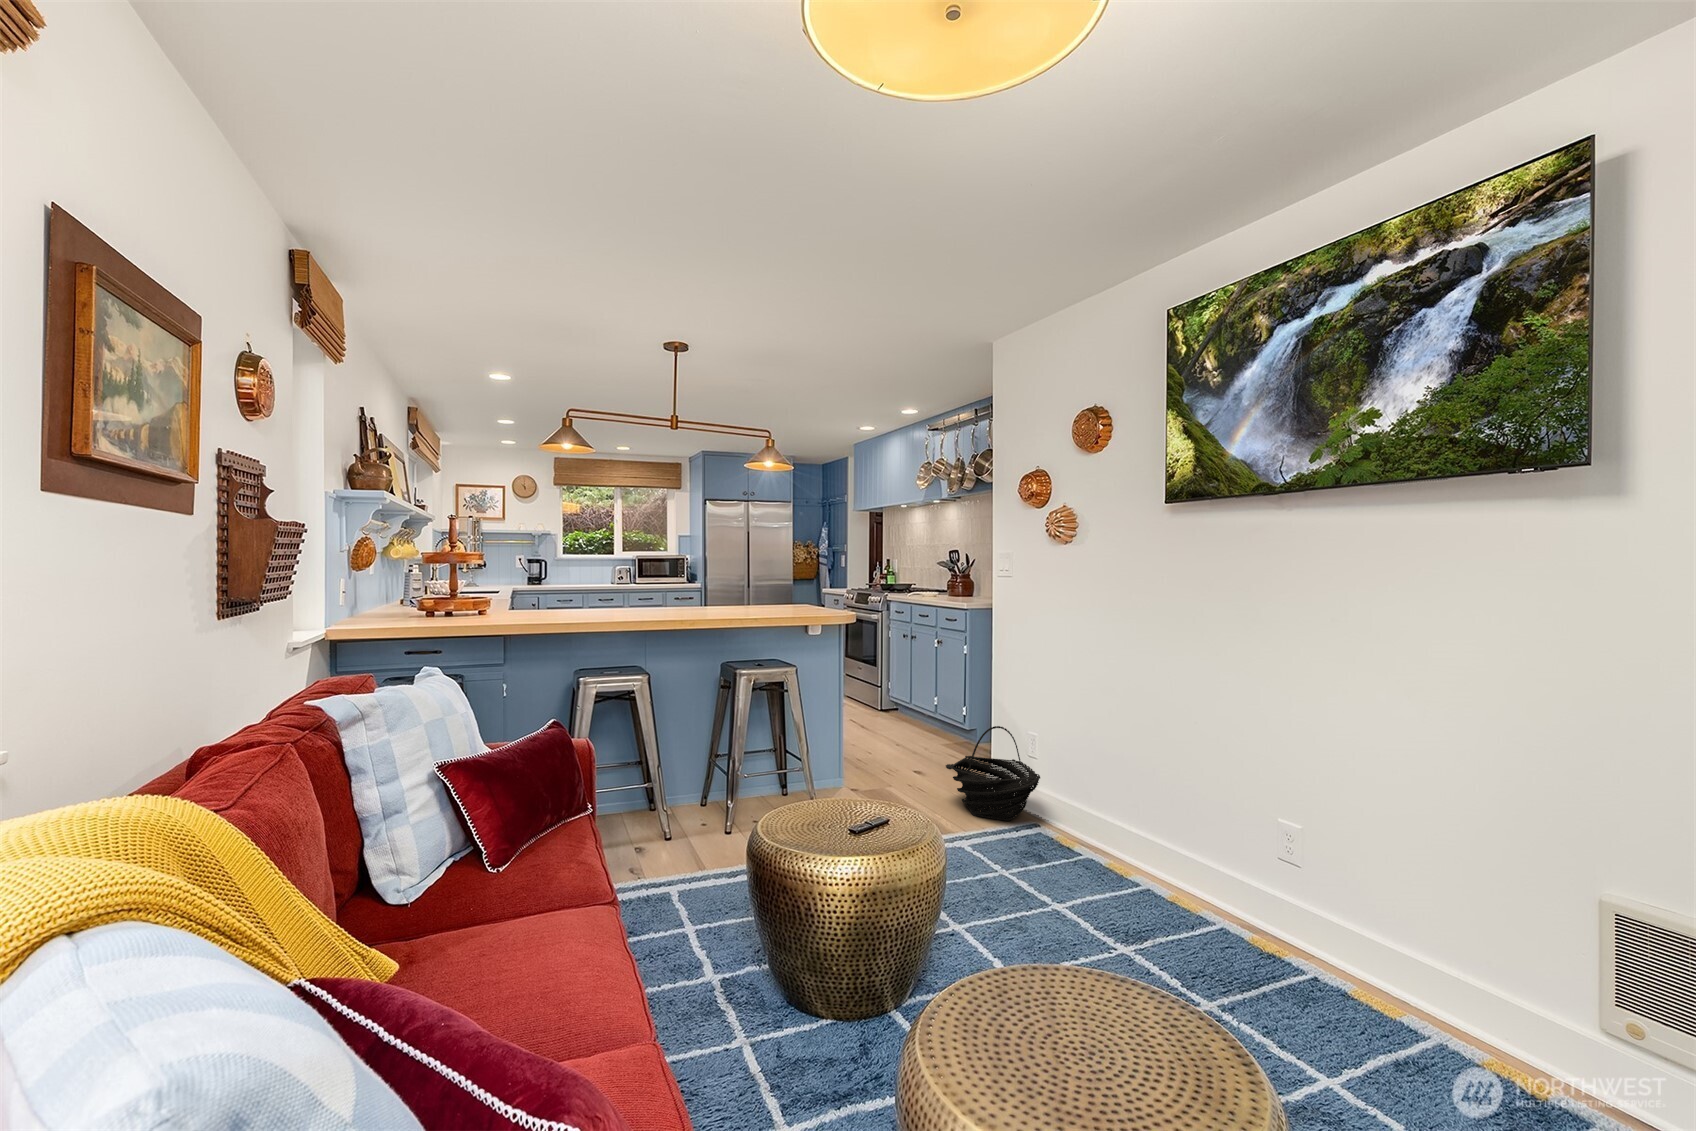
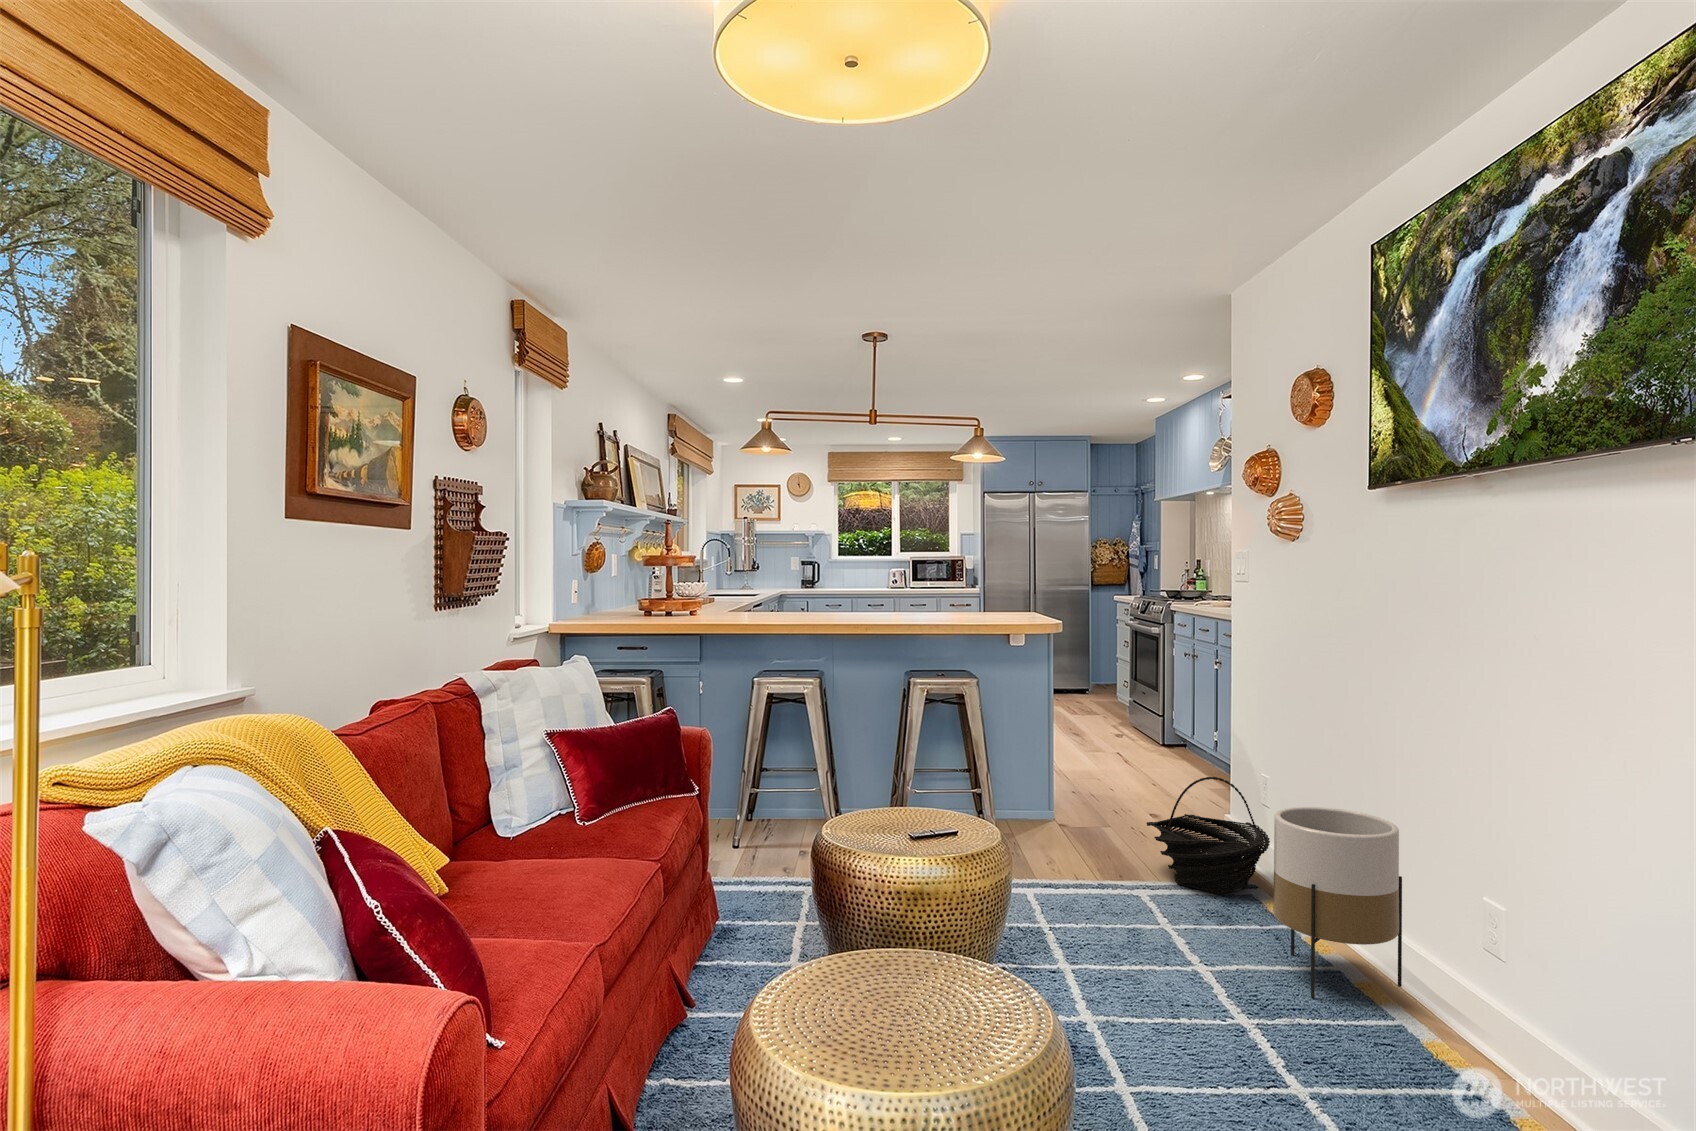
planter: none [1098,752,1199,913] -> present [1273,807,1402,998]

